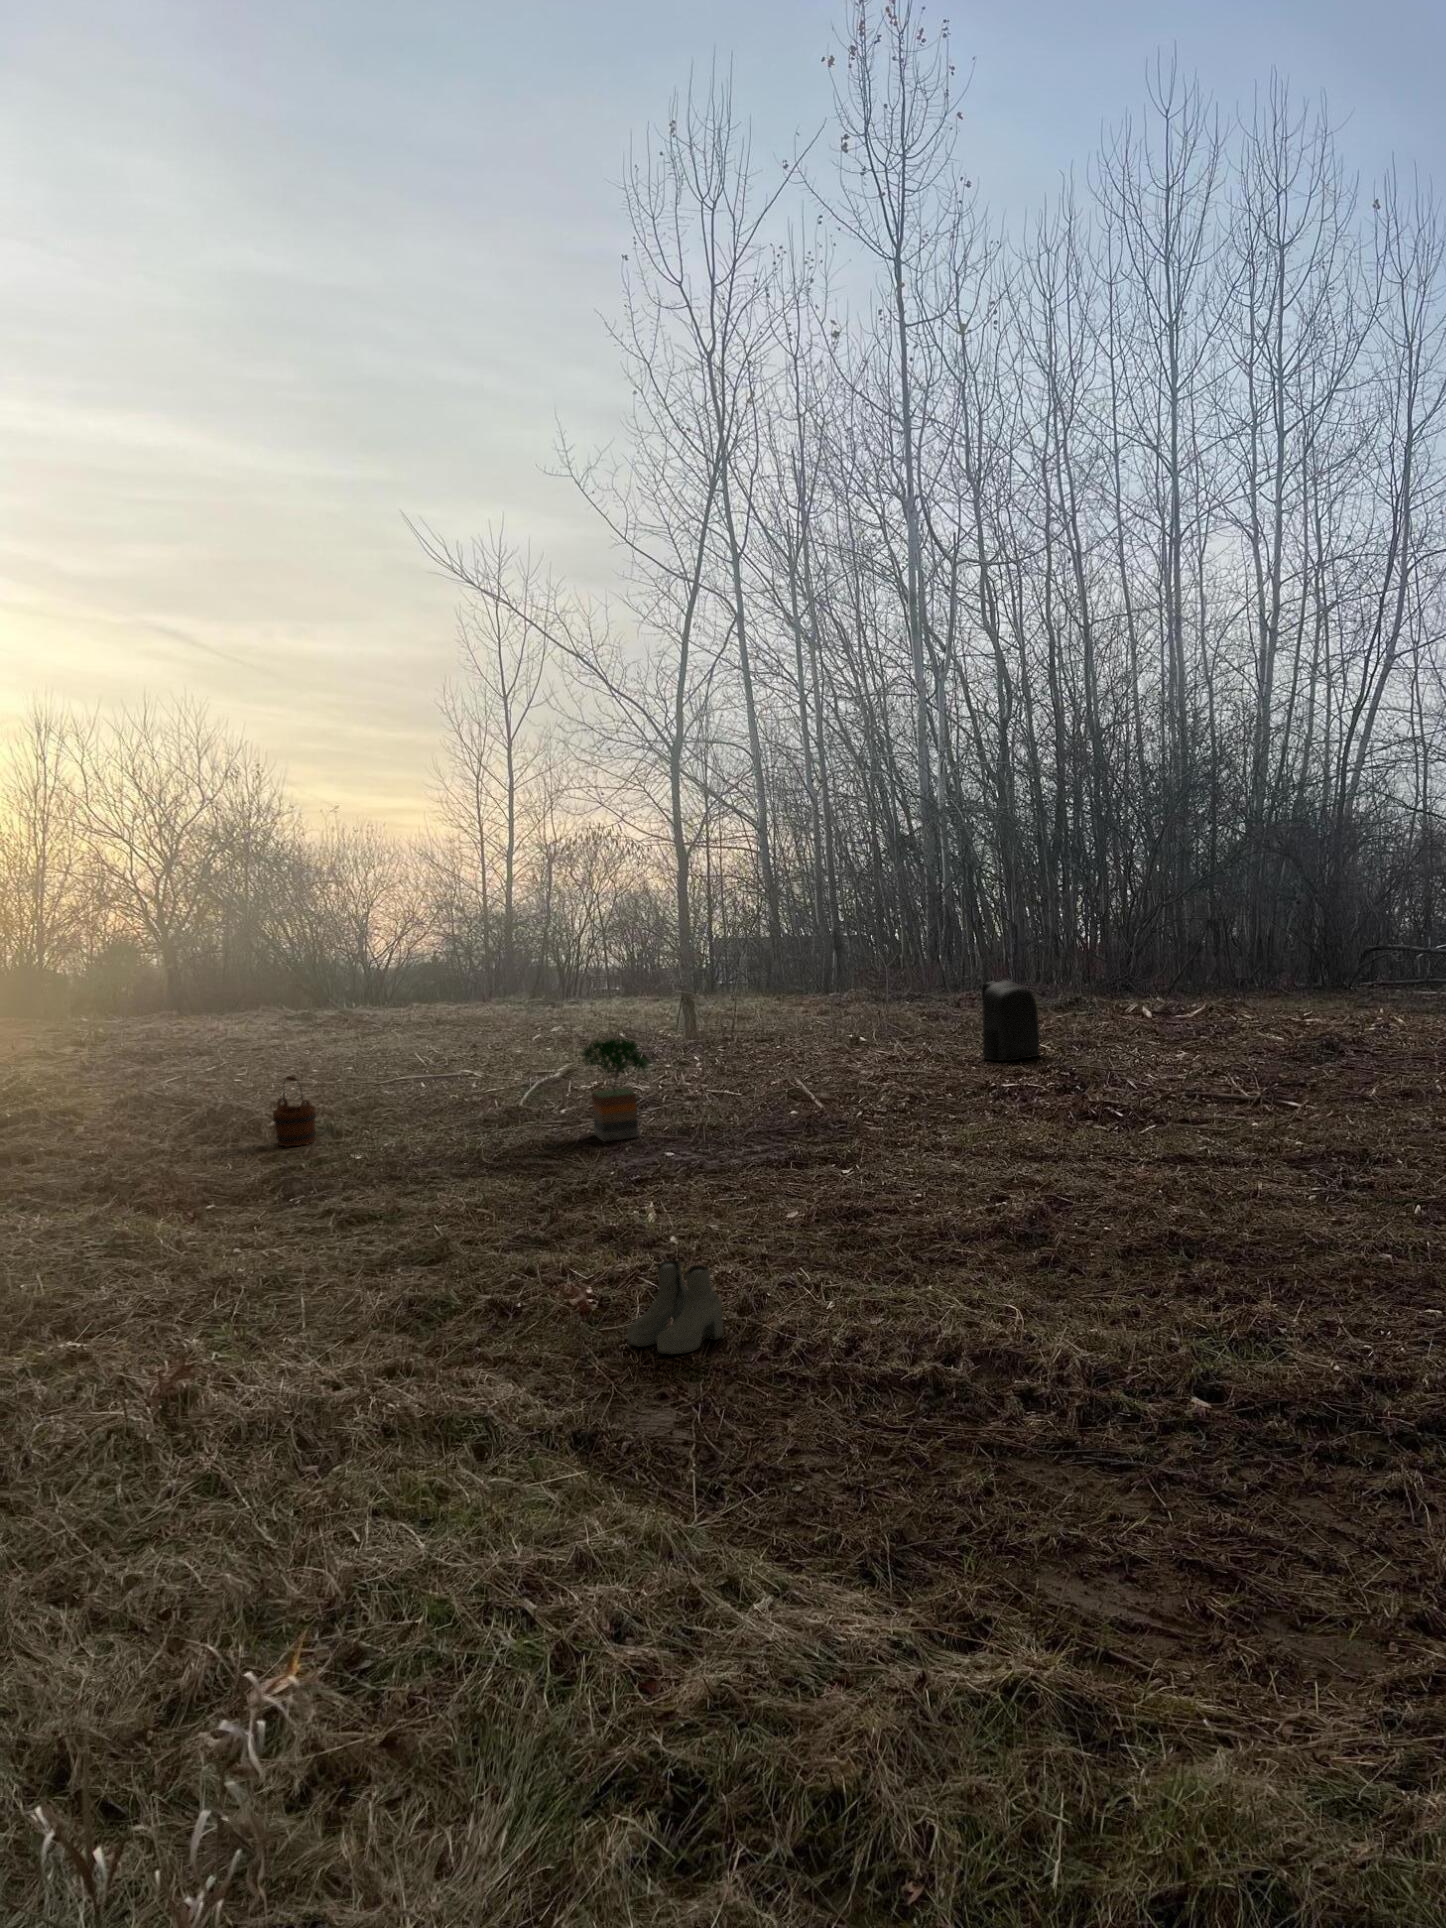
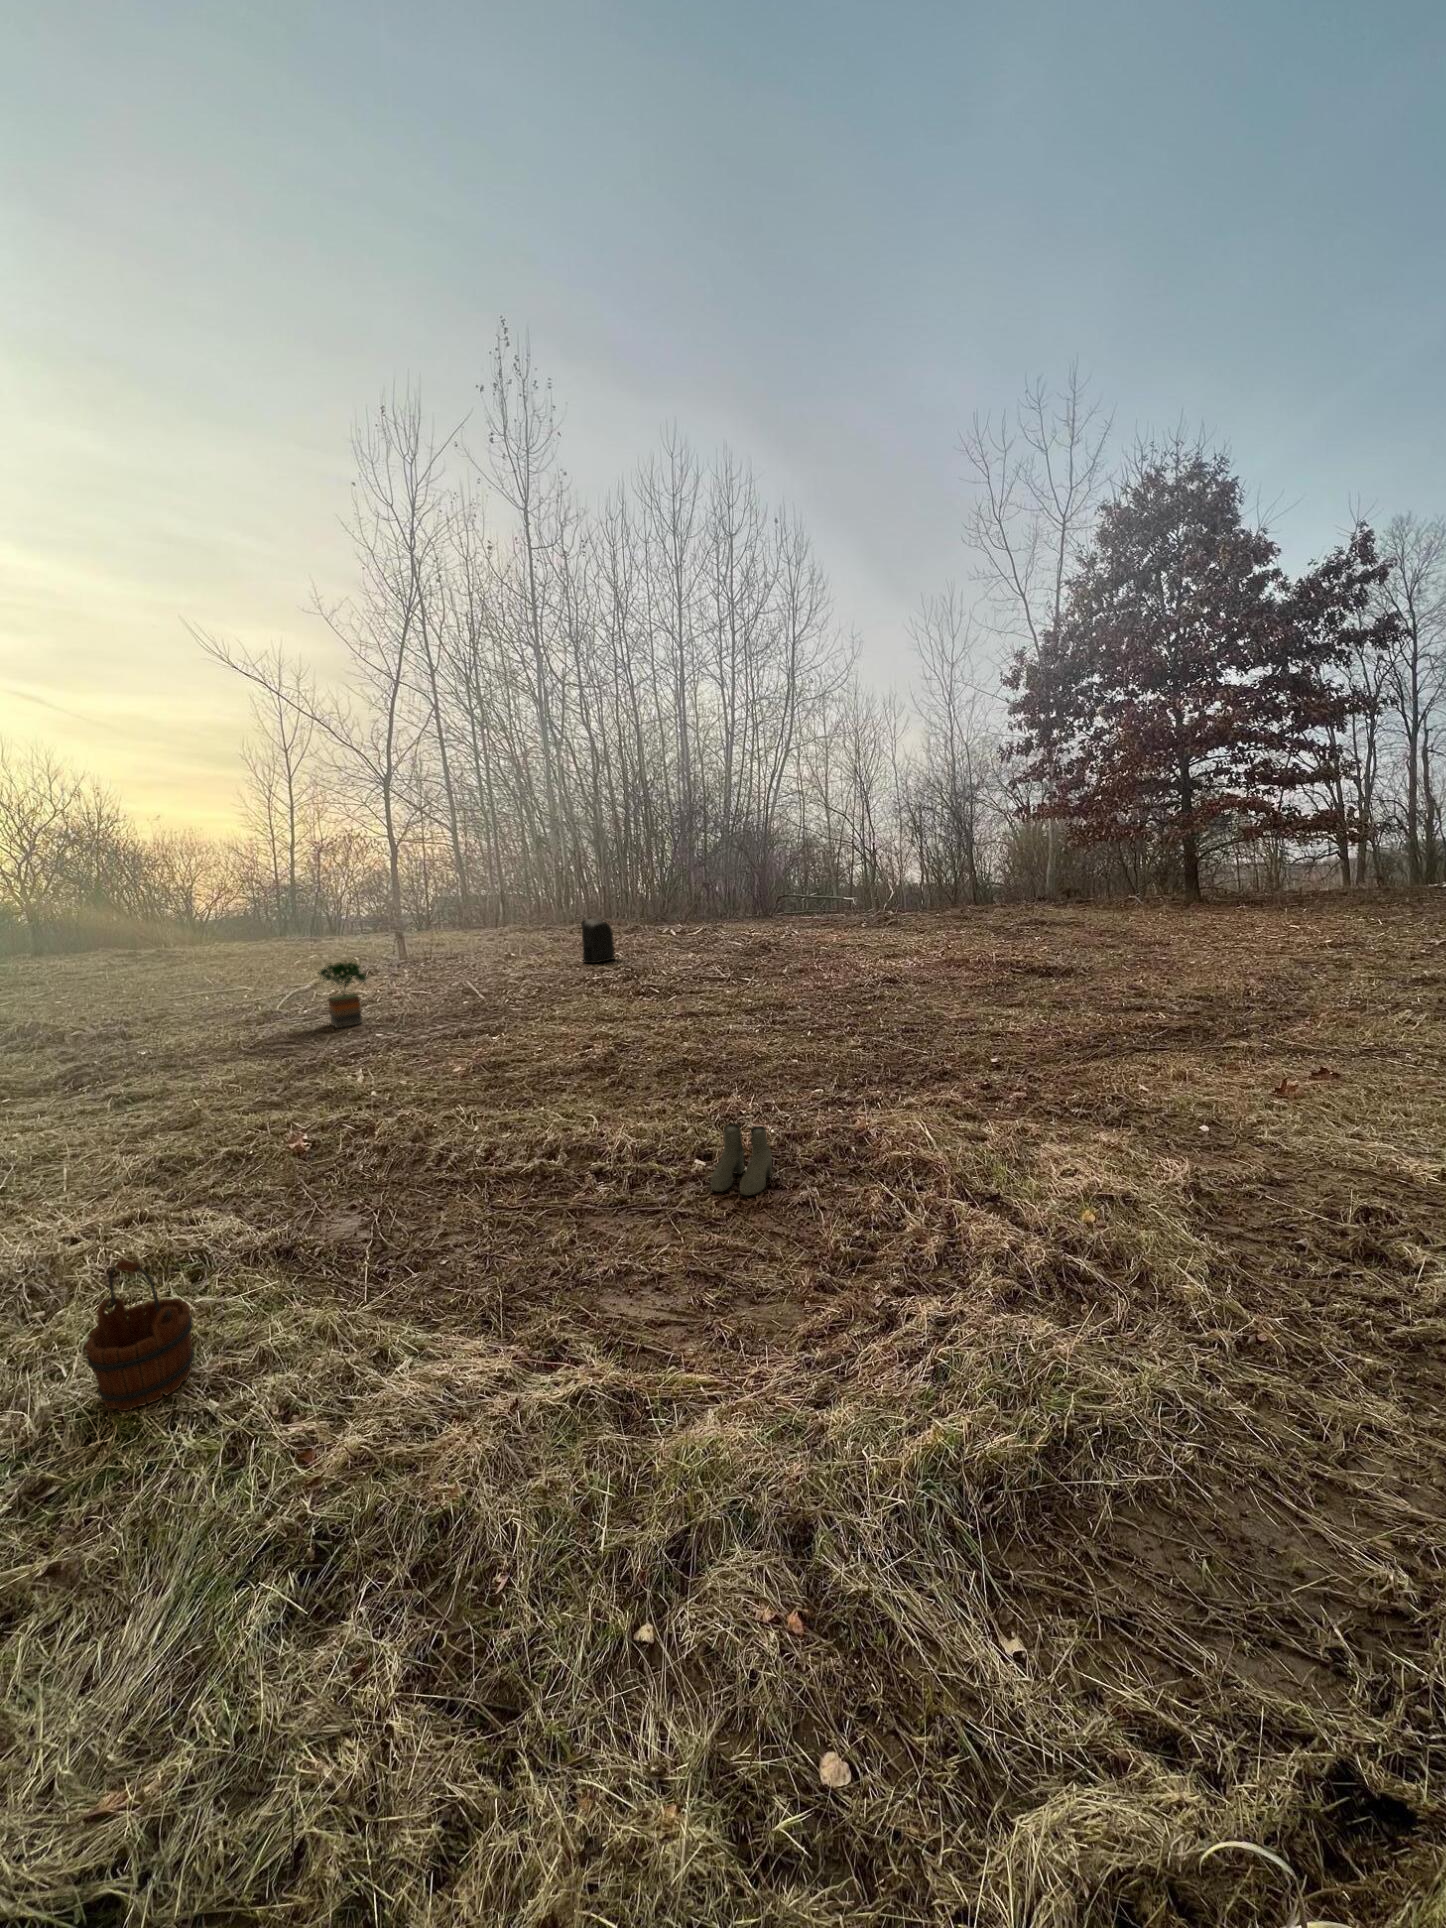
wooden bucket: present [273,1076,316,1147] -> present [85,1260,194,1411]
boots: present [627,1260,723,1355] -> present [710,1123,772,1196]

